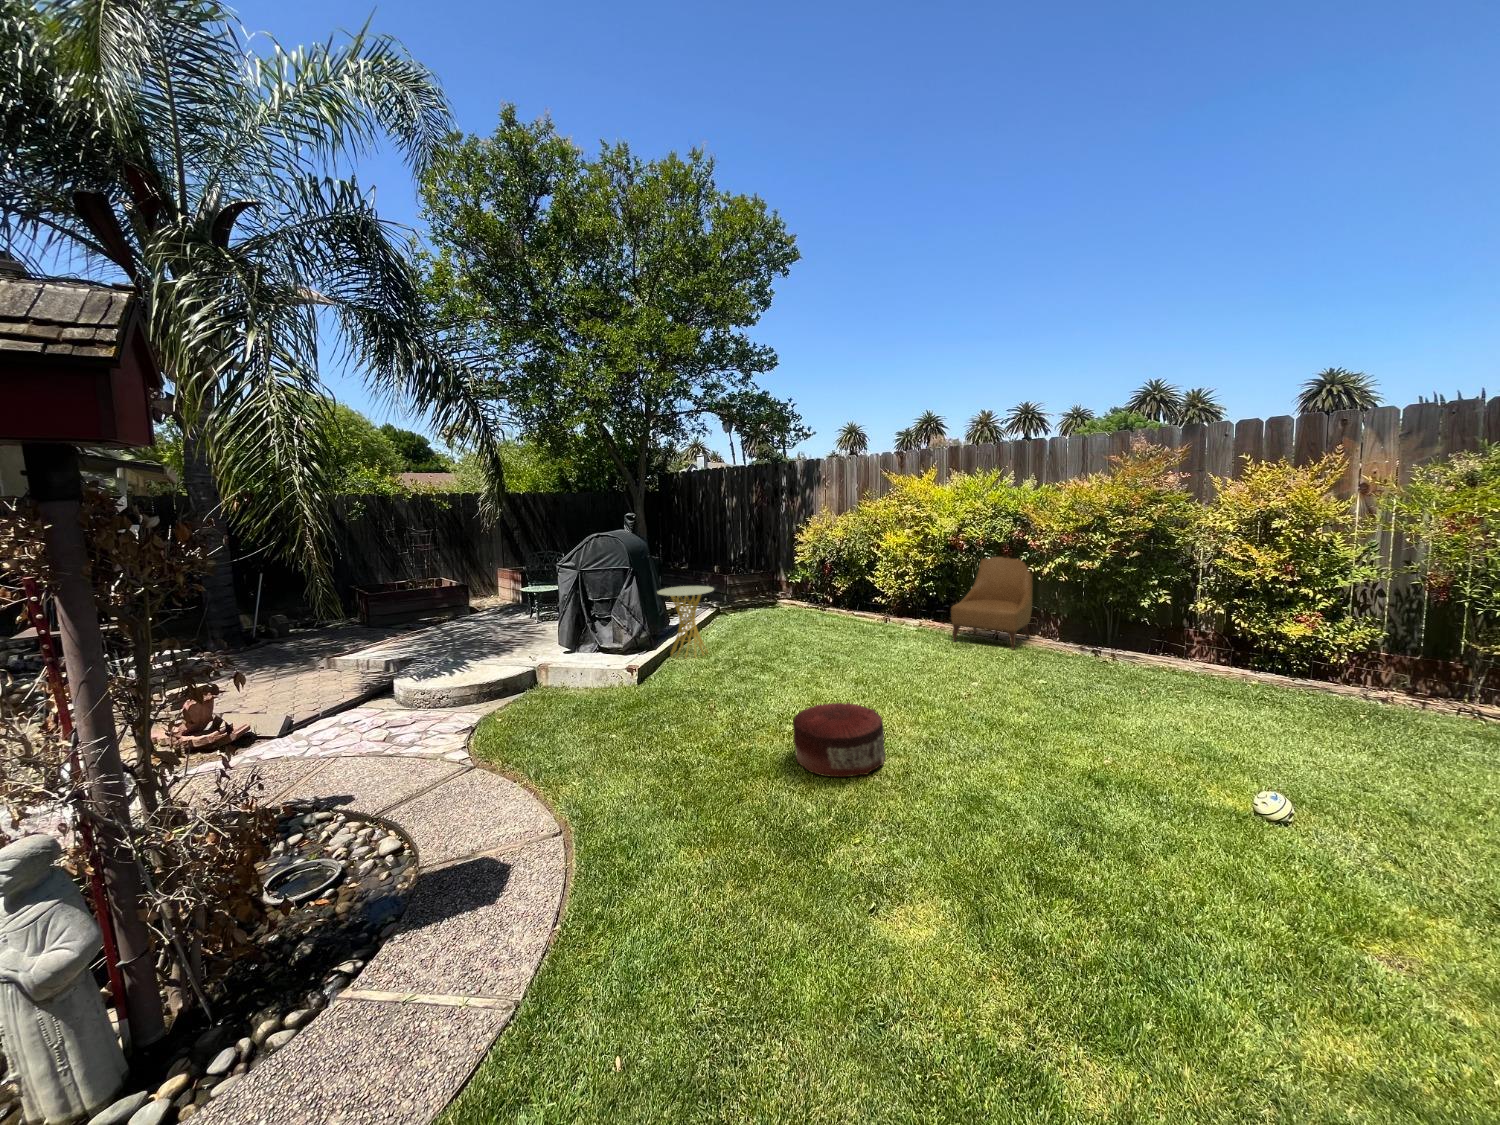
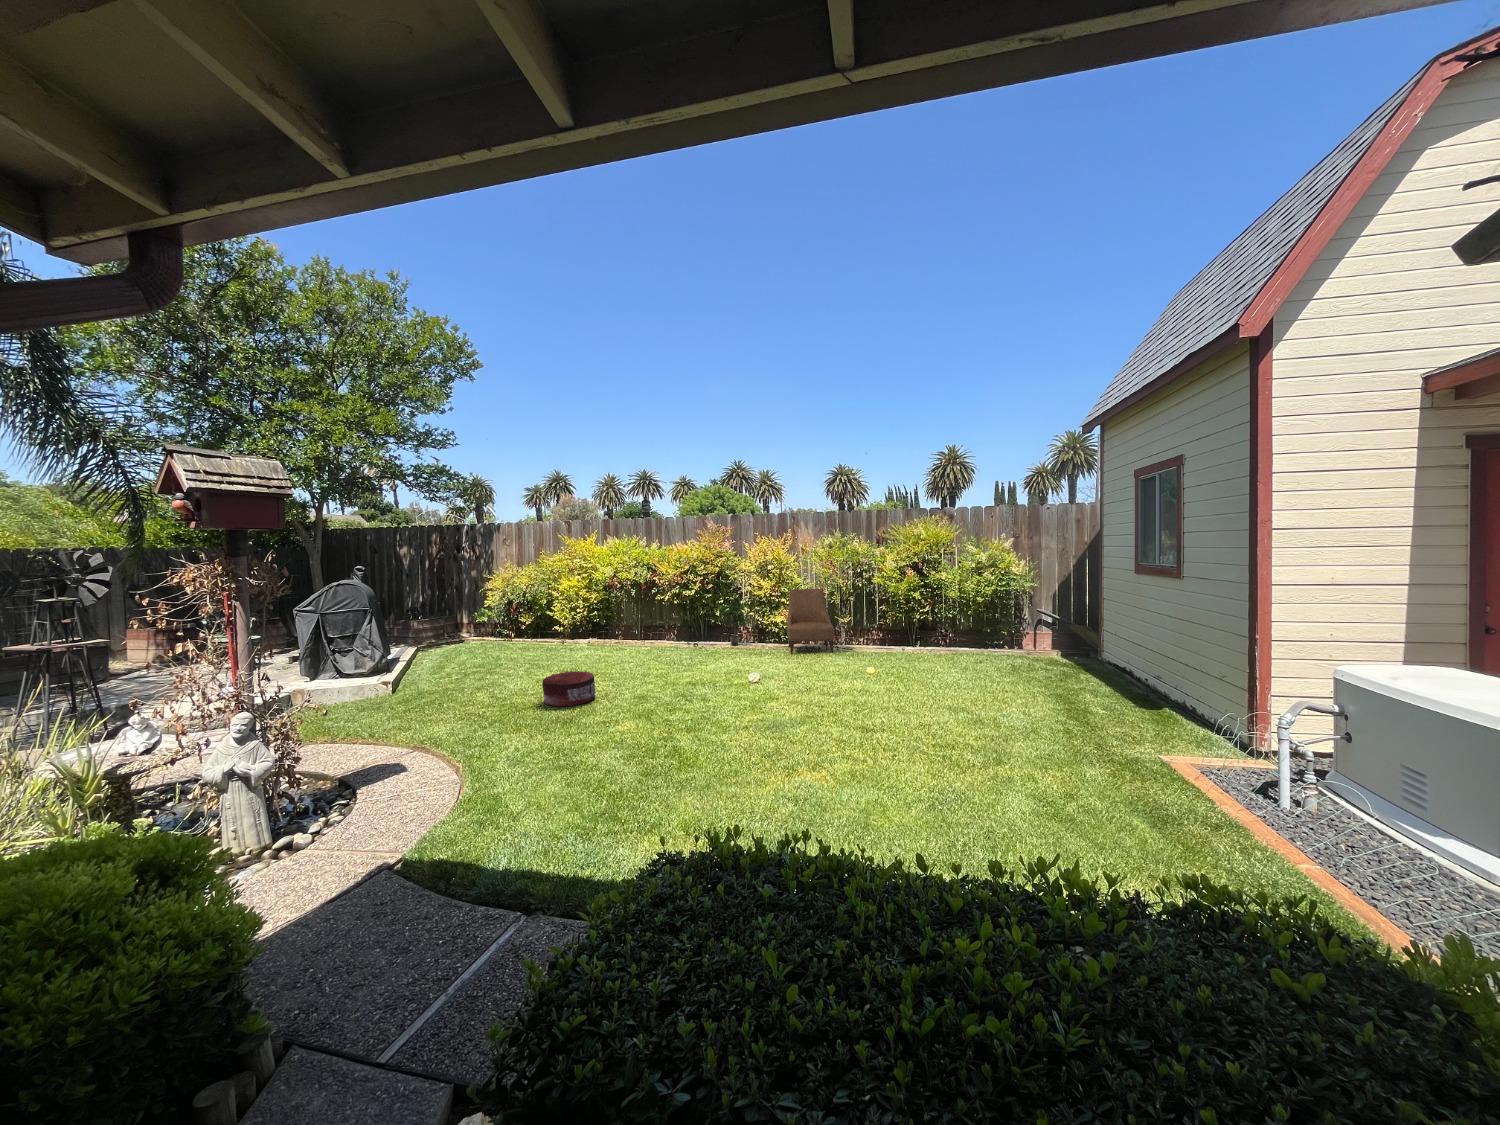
chair: present [951,557,1032,650] -> present [787,589,834,654]
side table: present [657,586,714,658] -> none [391,622,441,679]
potted plant: none [1139,589,1220,667] -> present [716,603,750,646]

